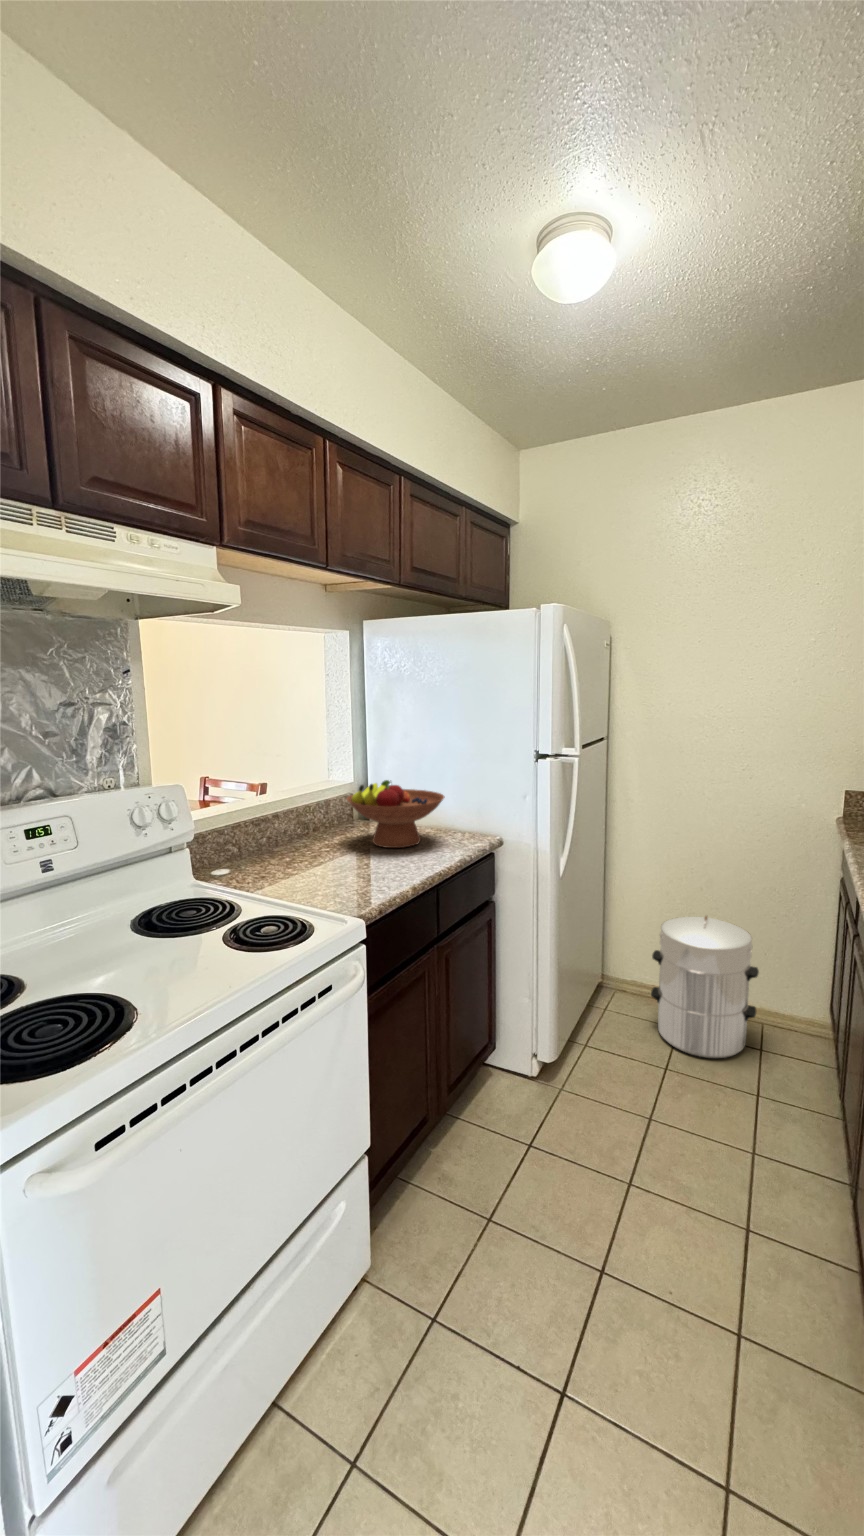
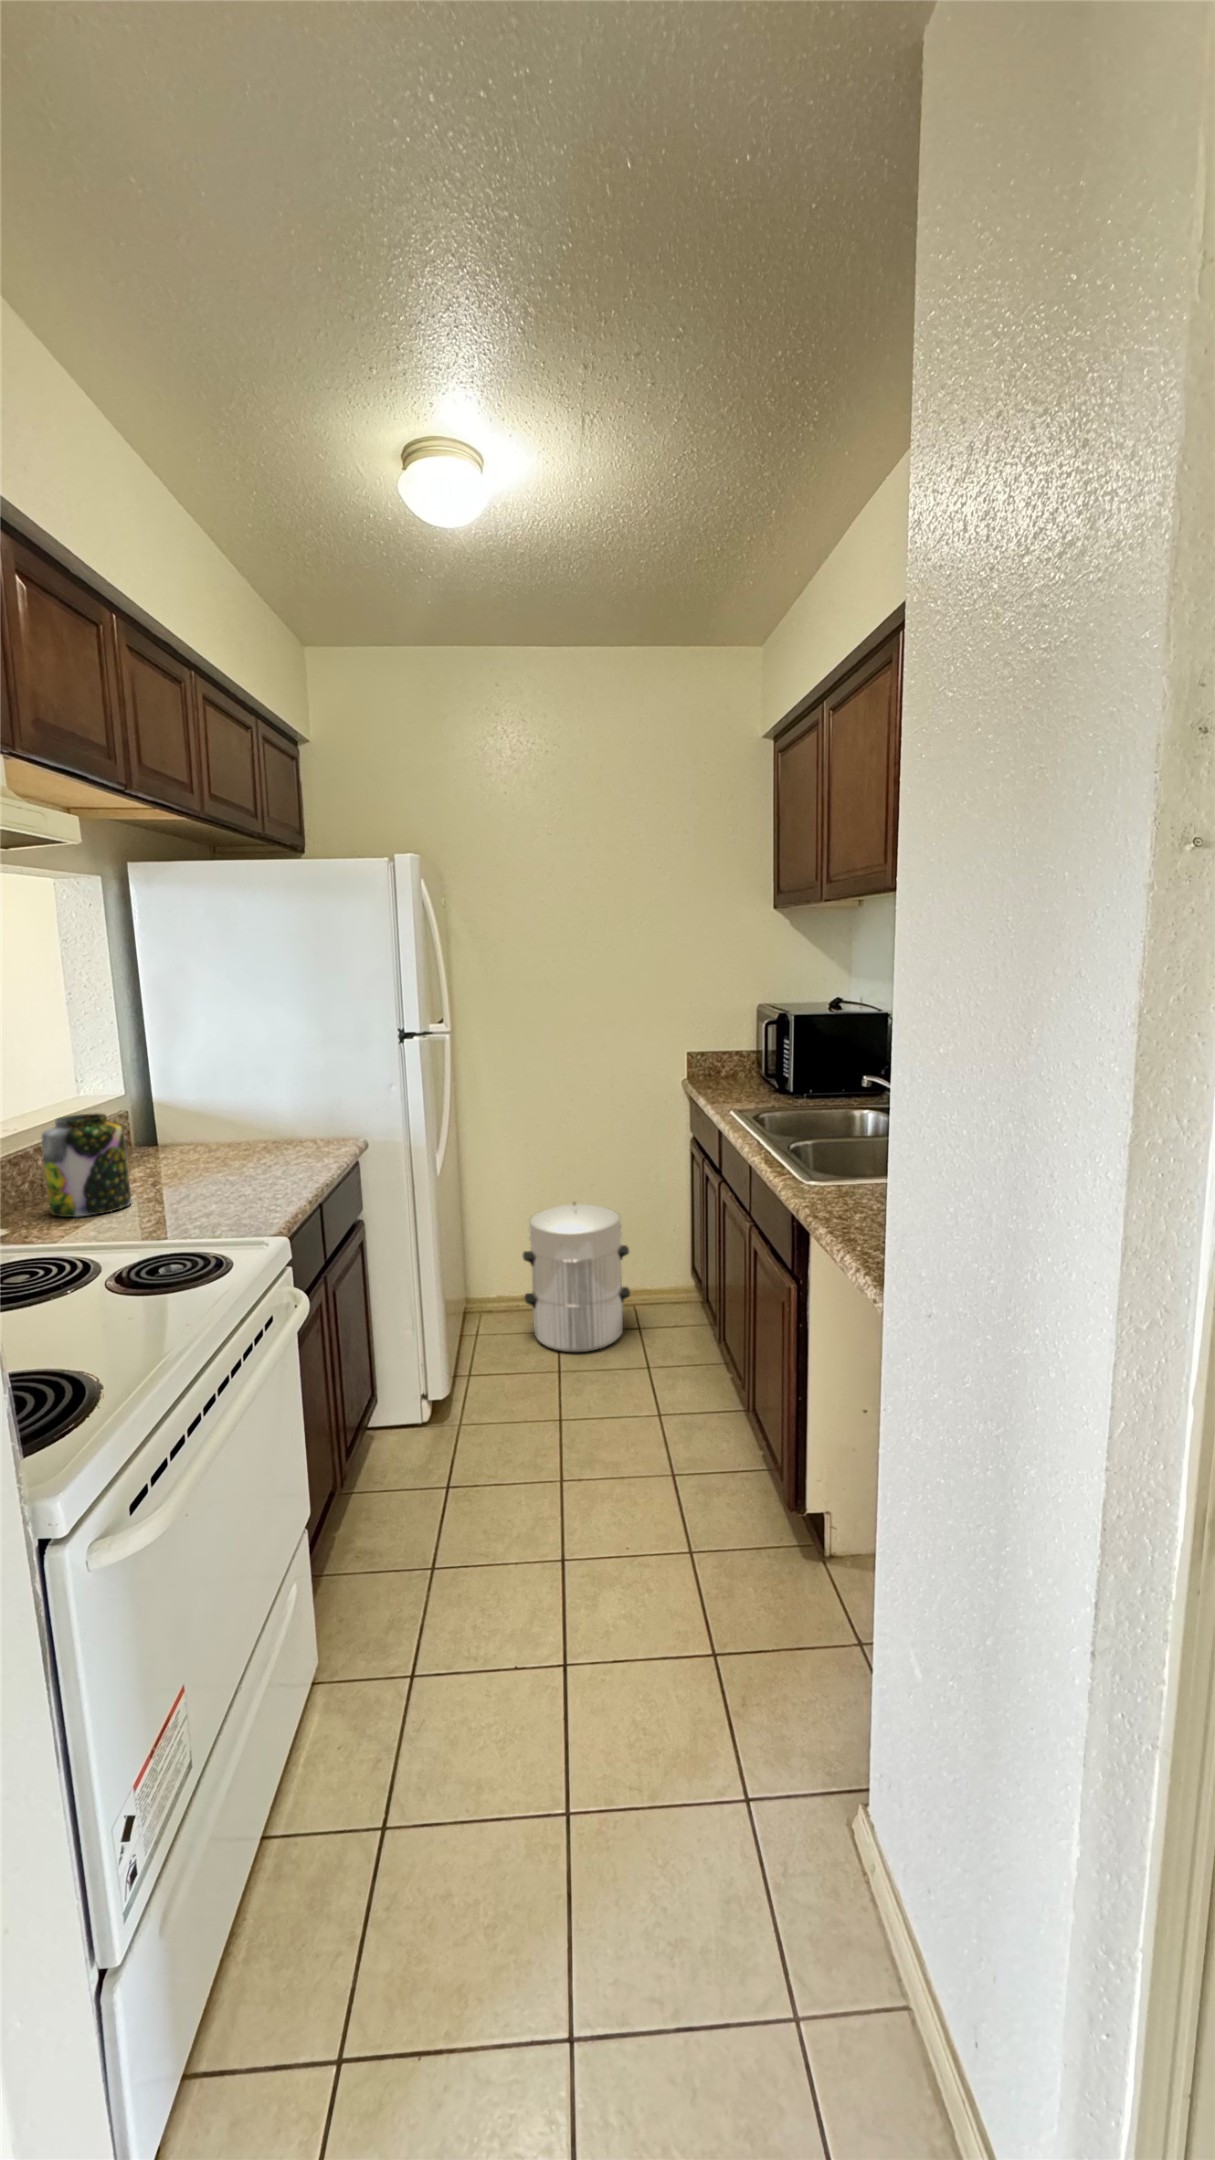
fruit bowl: present [347,780,445,848] -> none [154,1082,295,1170]
jar: none [257,797,309,870] -> present [42,1113,132,1217]

